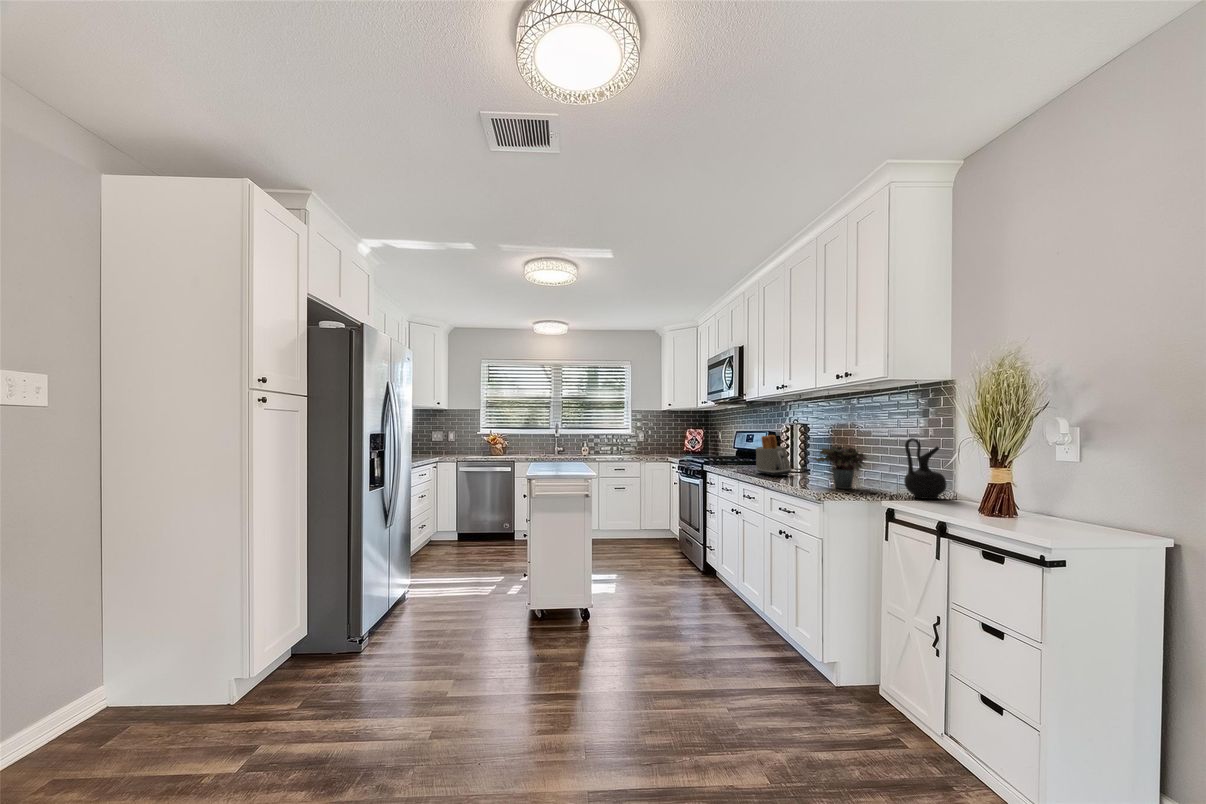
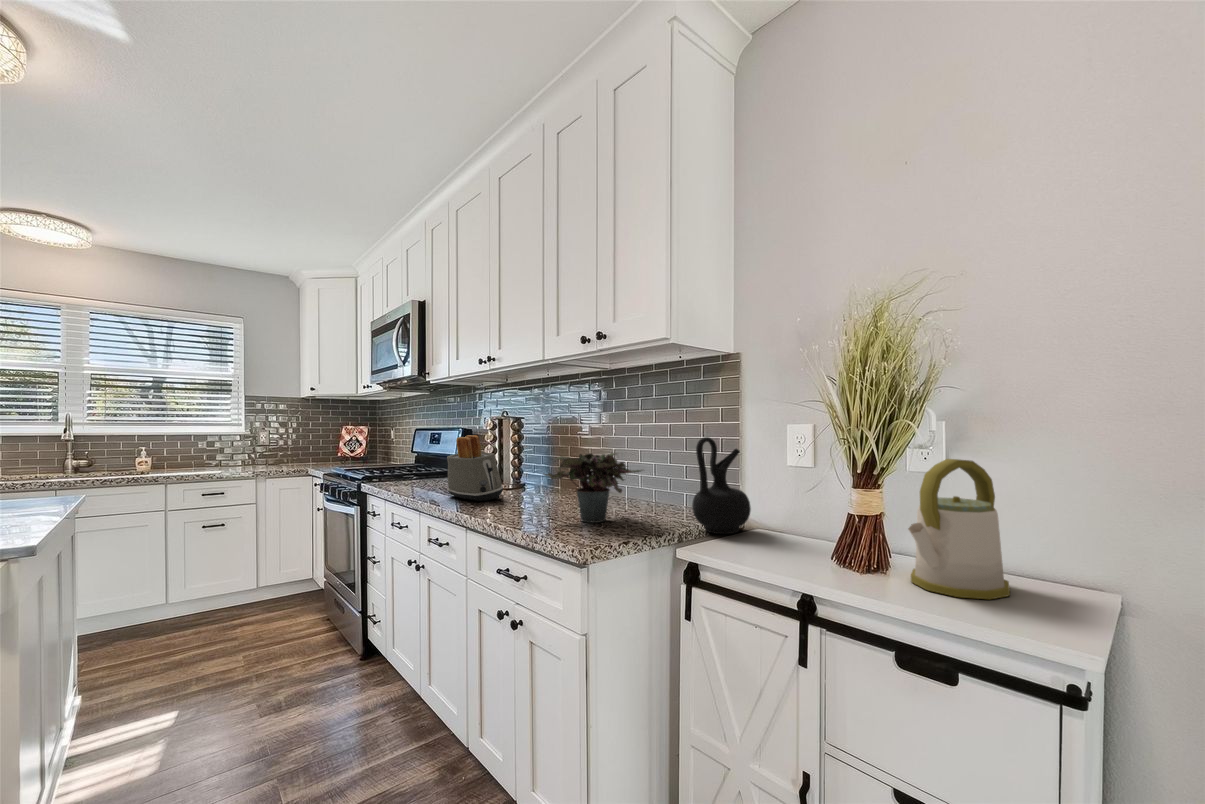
kettle: none [1001,451,1074,529] -> present [908,459,1010,599]

